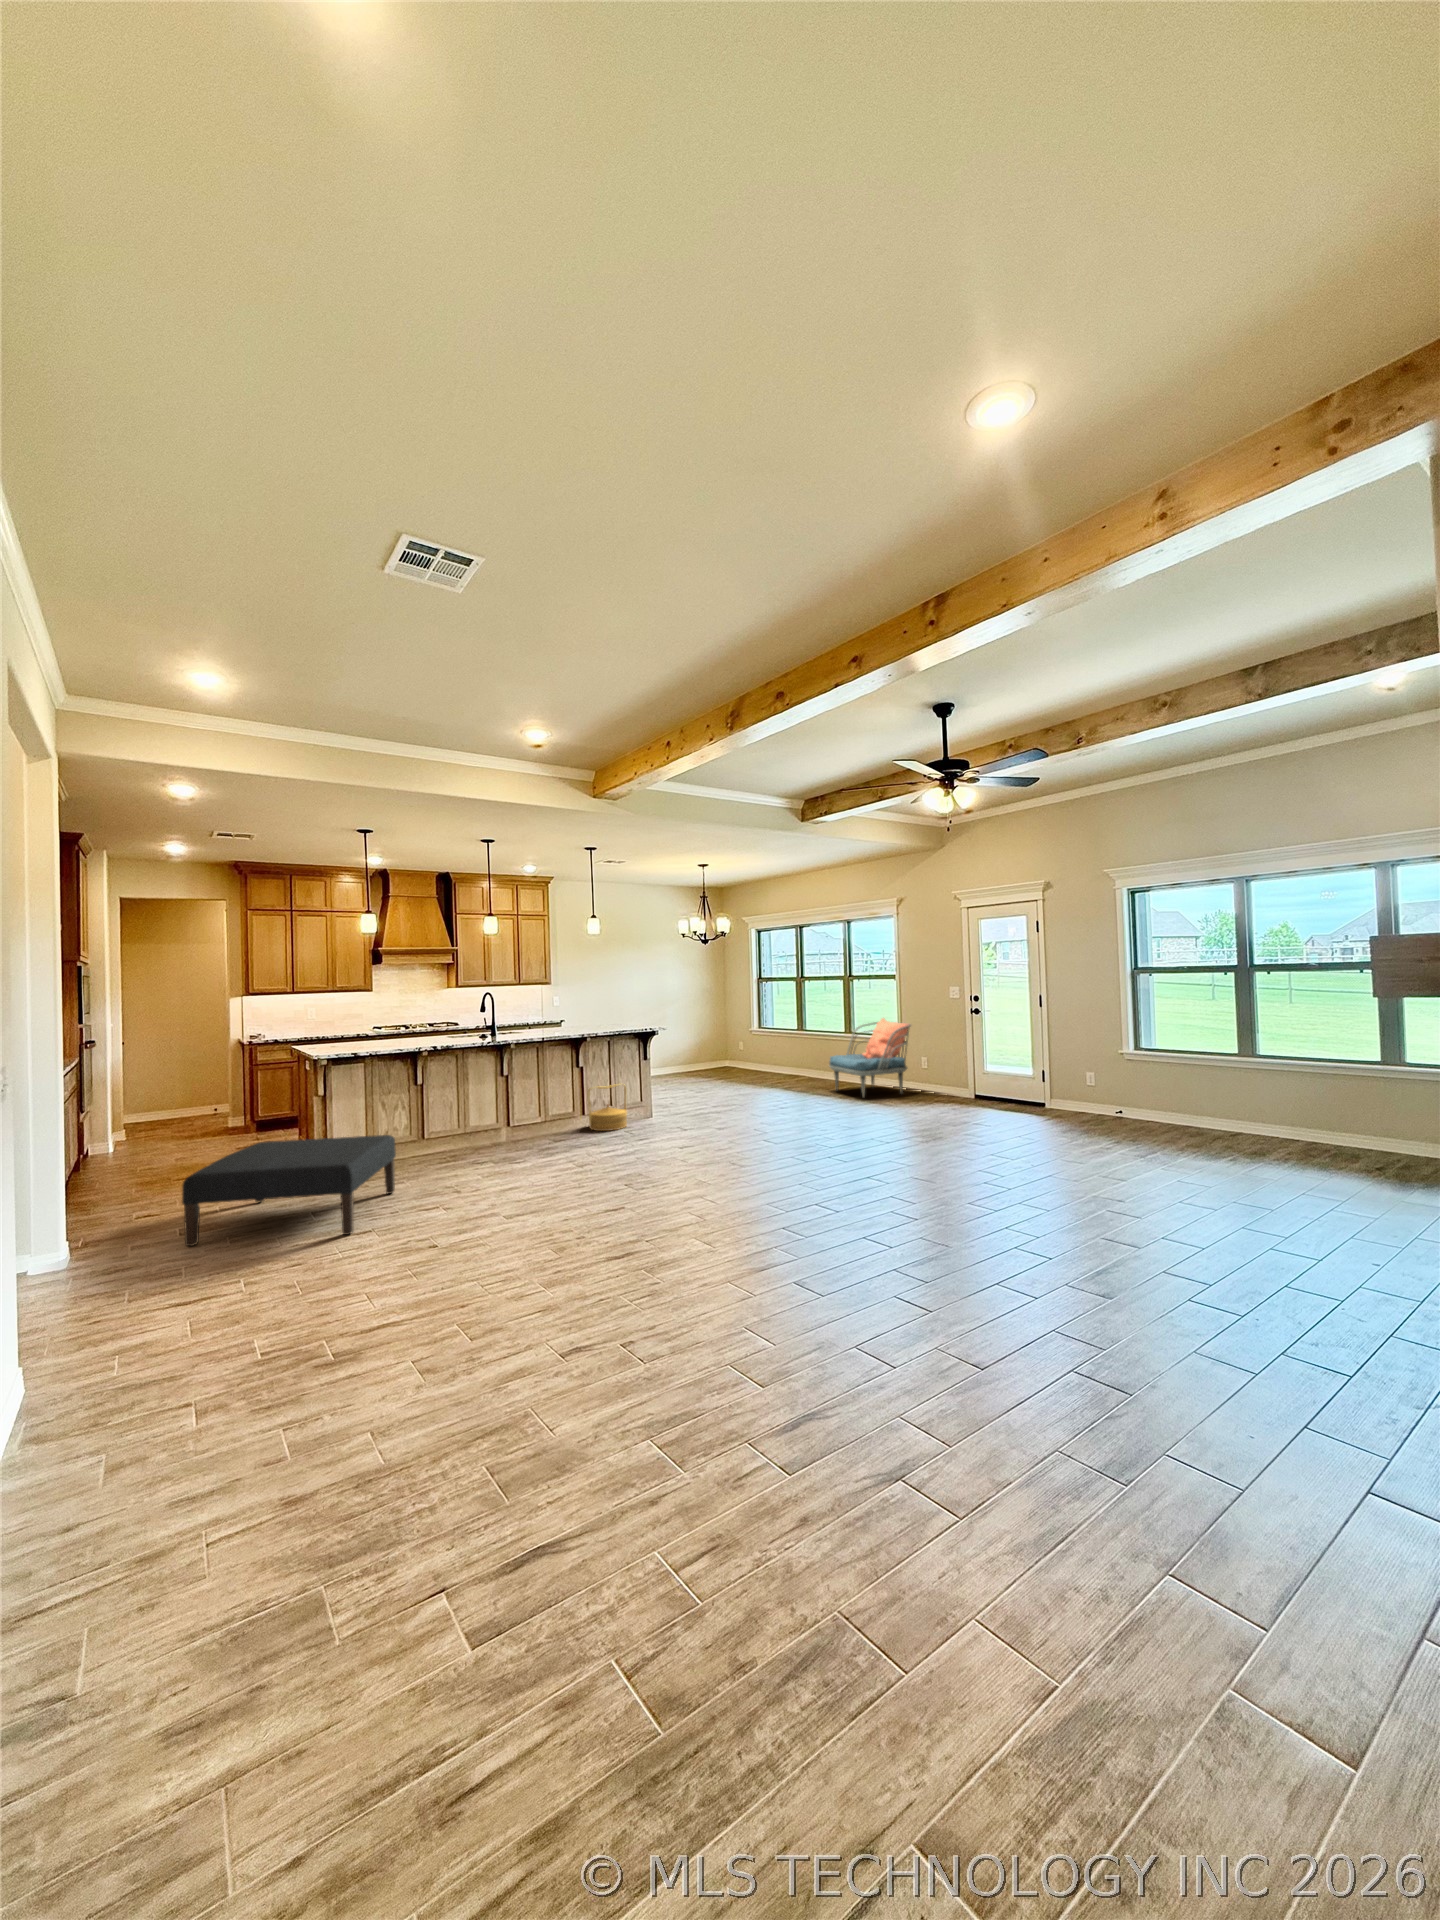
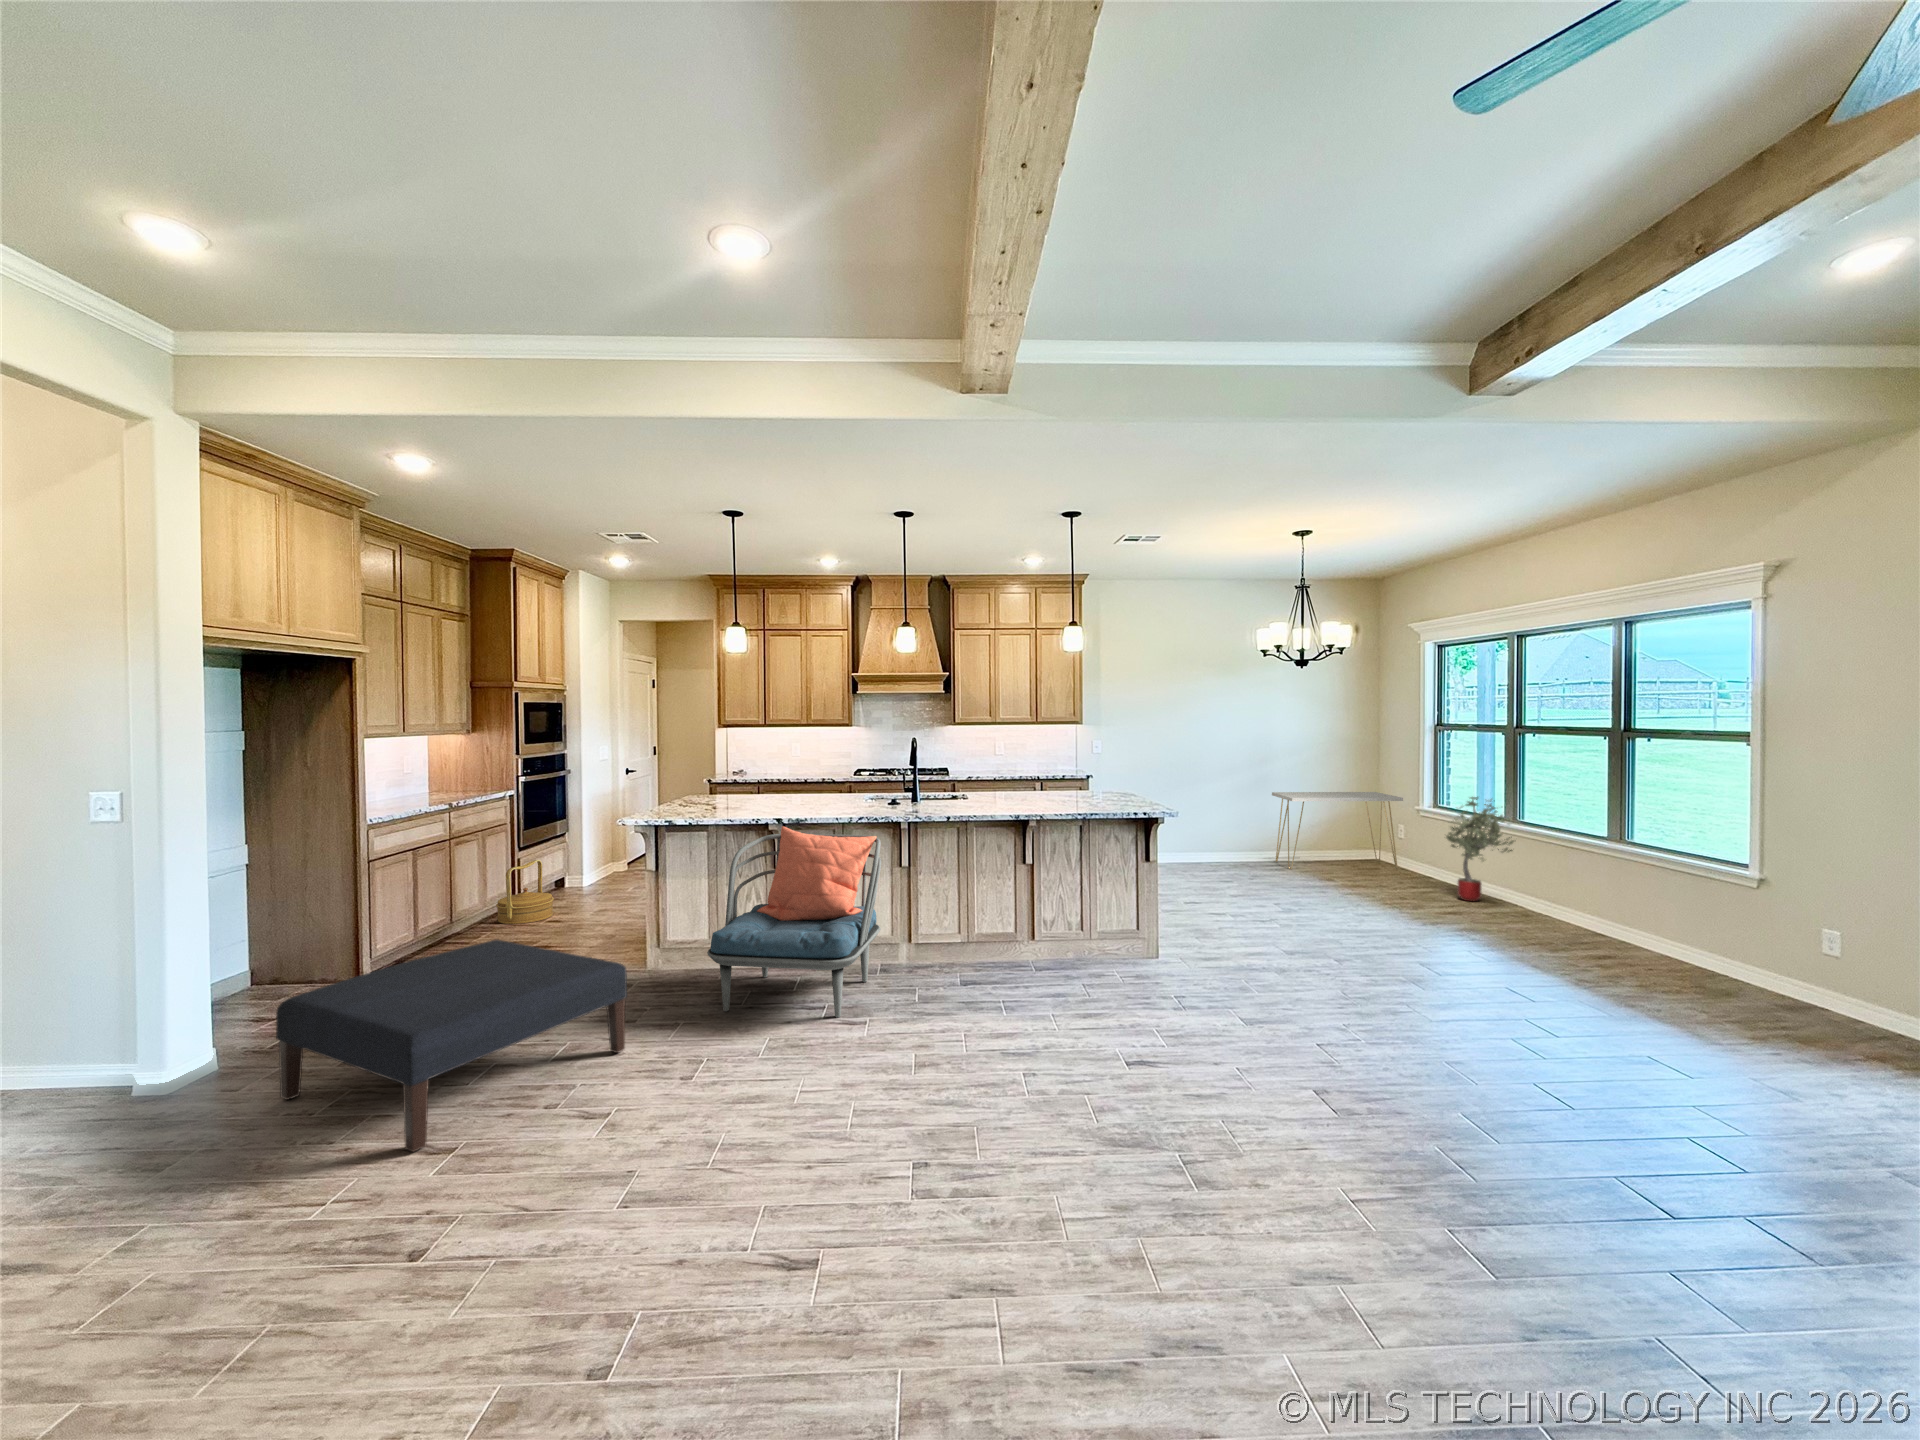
potted tree: none [769,1017,805,1077] -> present [1446,797,1514,901]
armchair: present [829,1018,911,1098] -> present [707,826,881,1017]
console table: none [668,1023,743,1075] -> present [1272,792,1403,869]
woven basket: present [588,1084,627,1131] -> present [496,860,554,924]

